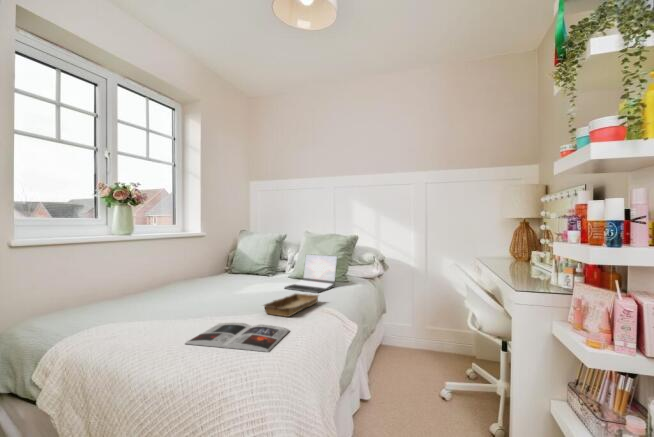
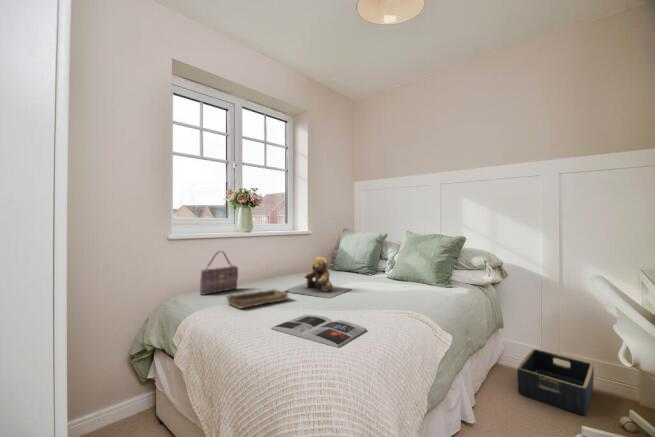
laptop: present [285,254,337,293] -> none [379,255,437,296]
handbag: none [65,259,120,315] -> present [200,252,238,295]
teddy bear: none [180,260,258,303] -> present [284,257,350,298]
tray: present [264,293,318,317] -> present [227,289,288,308]
basket: none [398,327,447,374] -> present [517,349,594,416]

